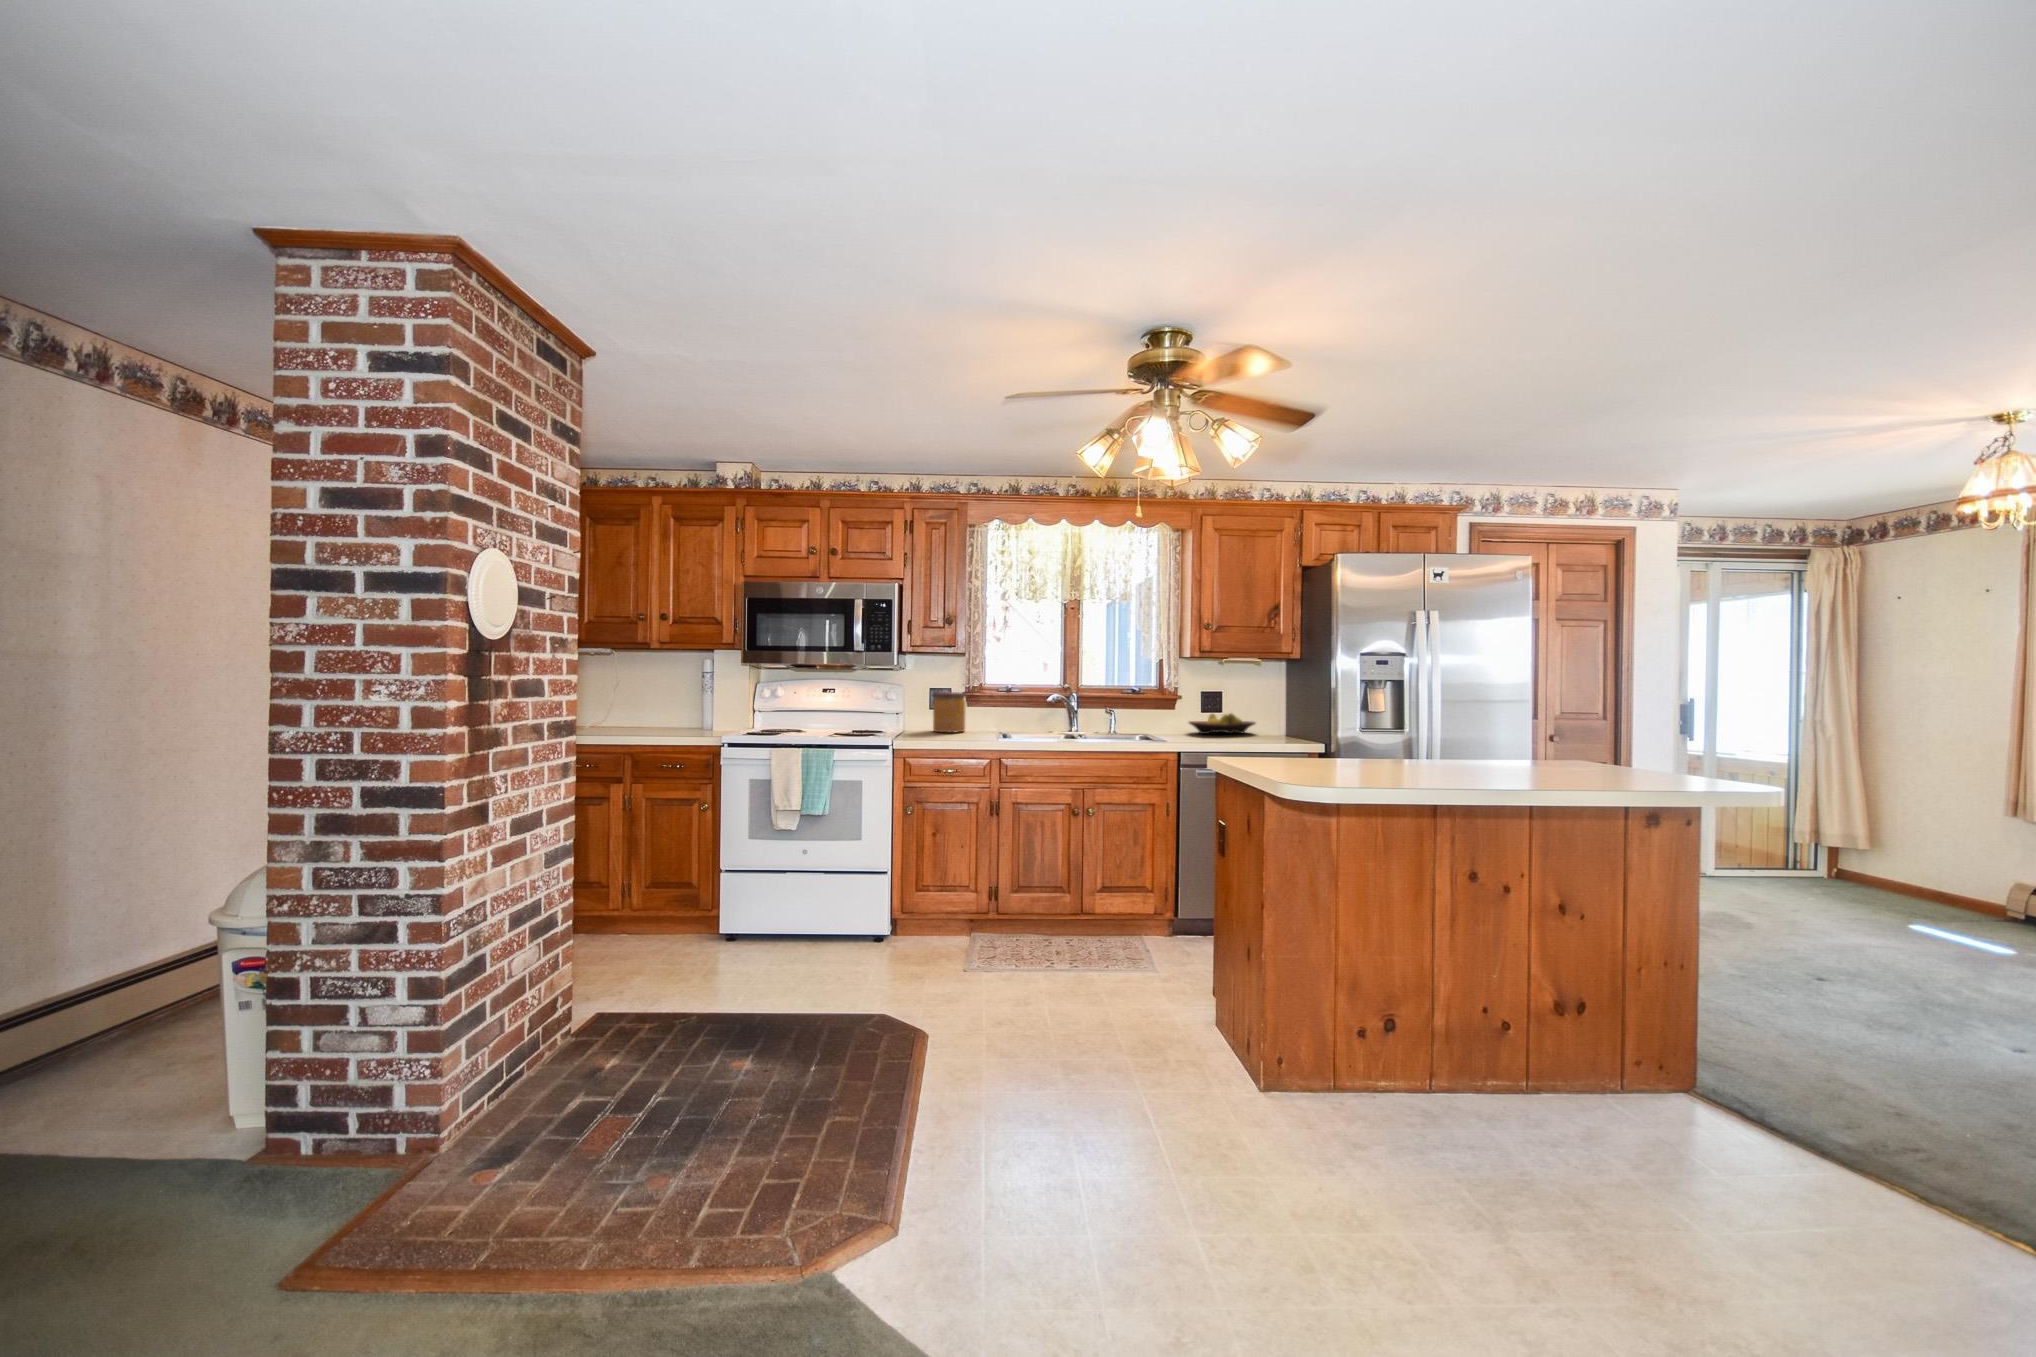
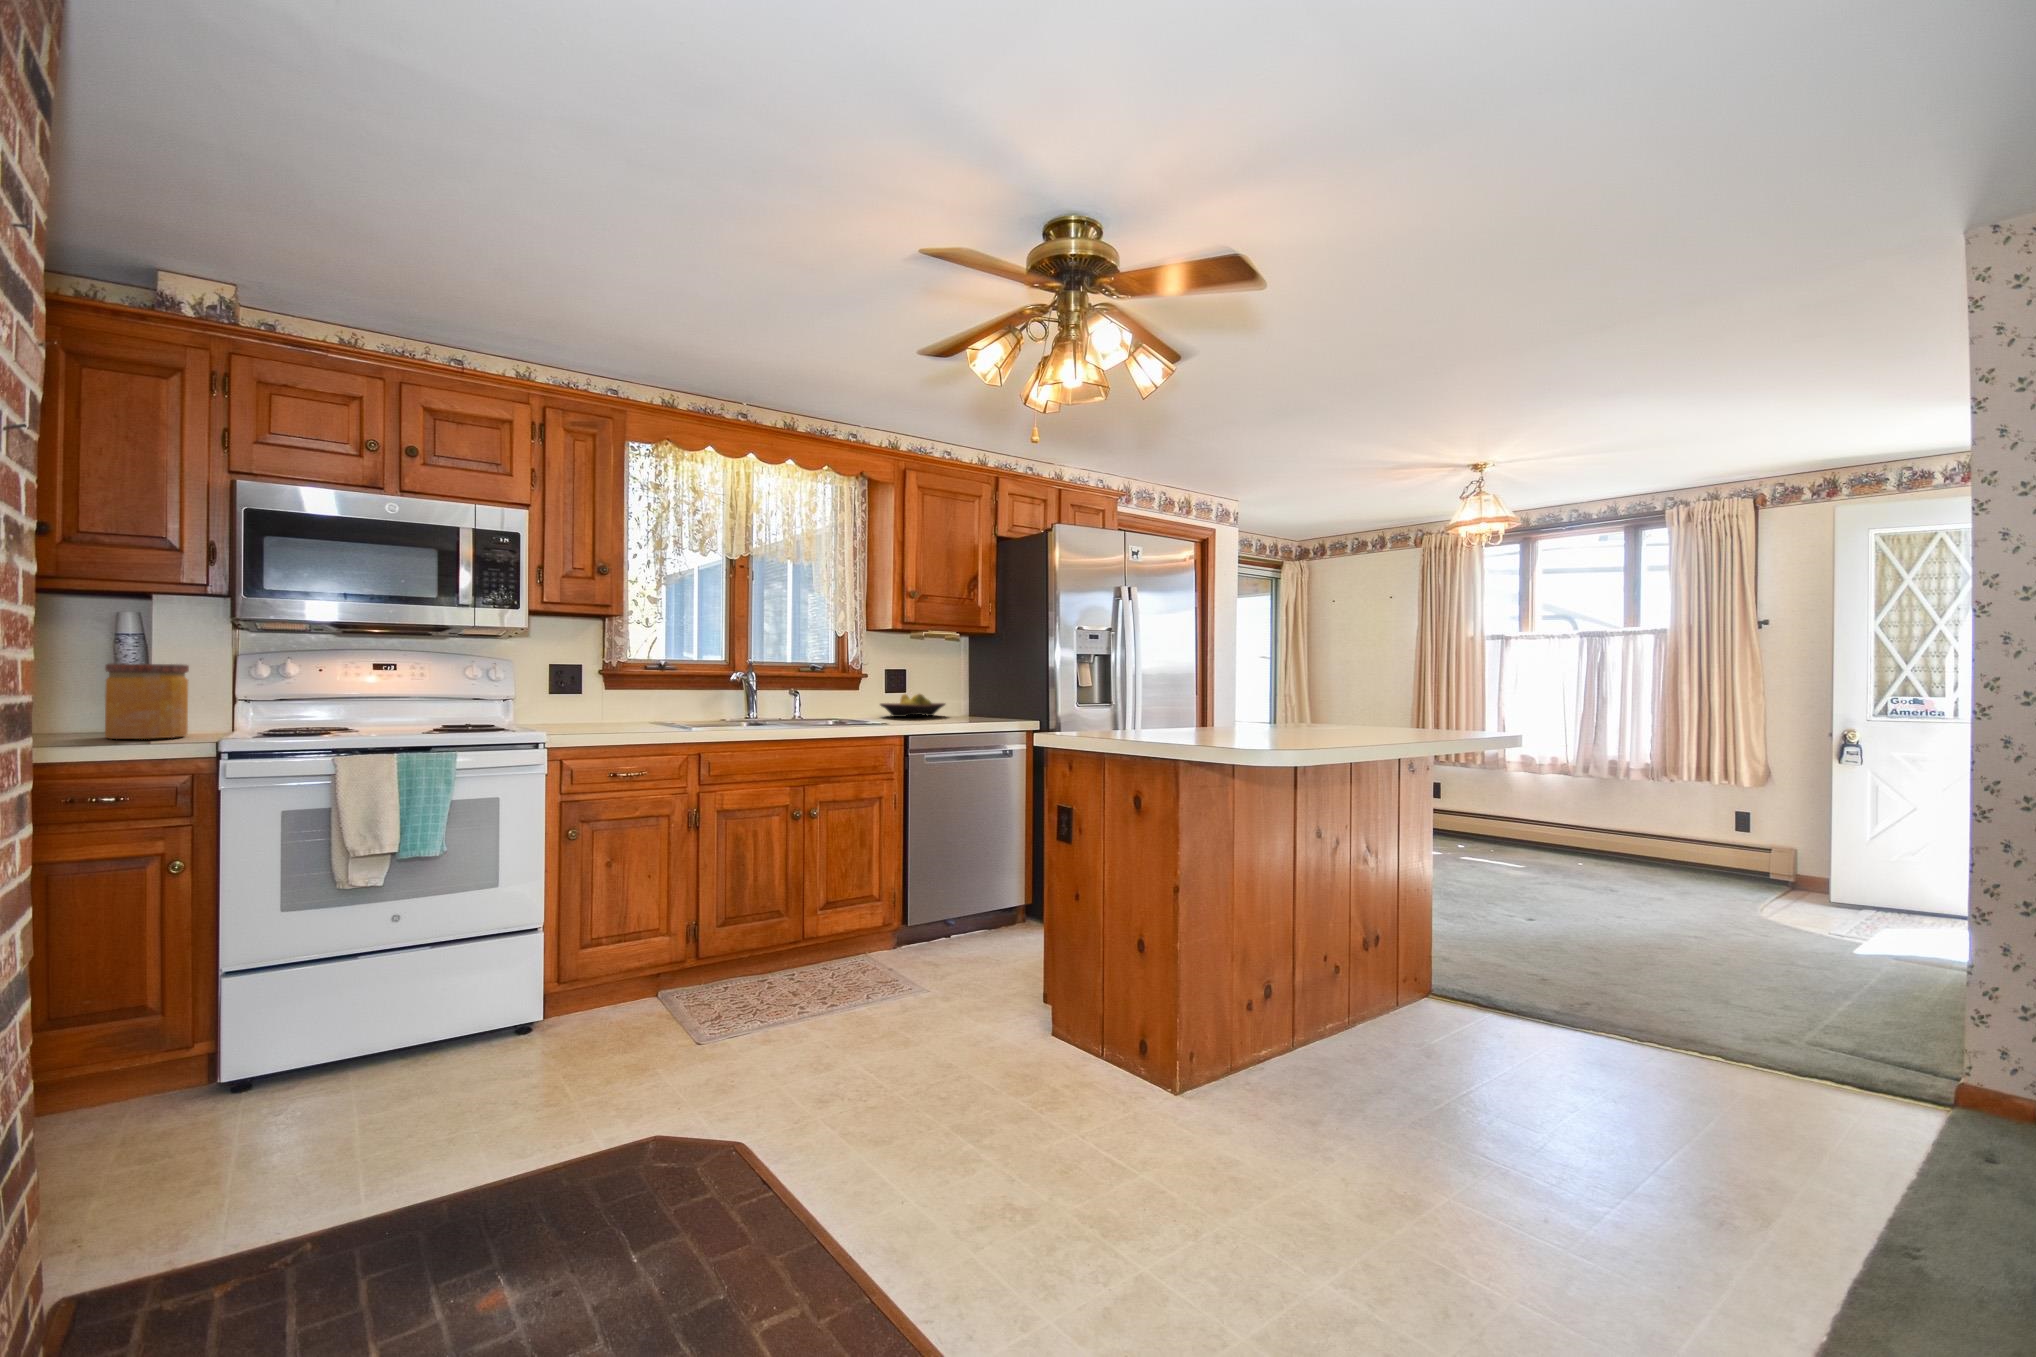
jar: present [933,692,966,732] -> present [105,663,189,739]

